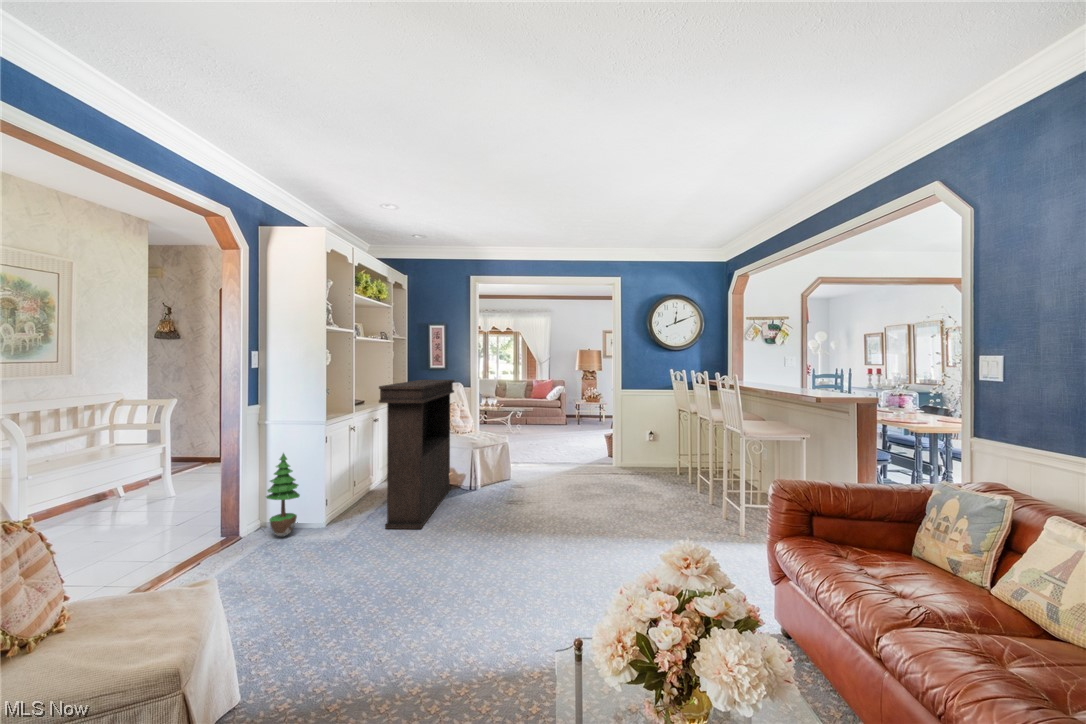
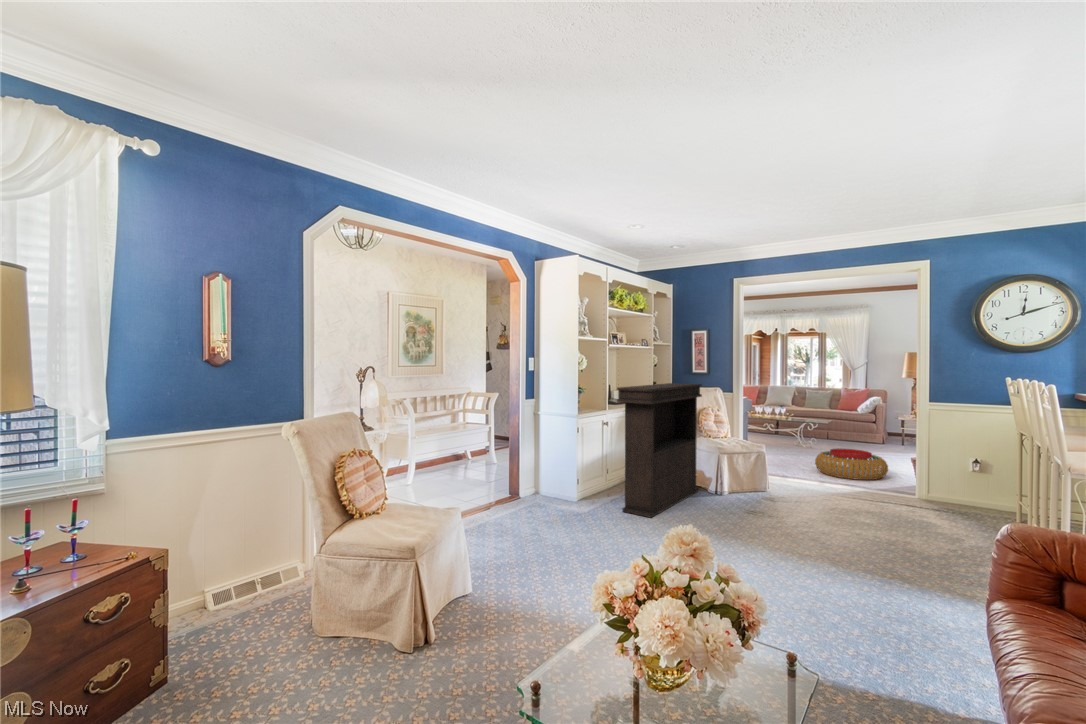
pouf: none [534,431,586,456] -> present [815,448,888,480]
potted tree: present [266,453,300,537] -> none [537,436,561,503]

